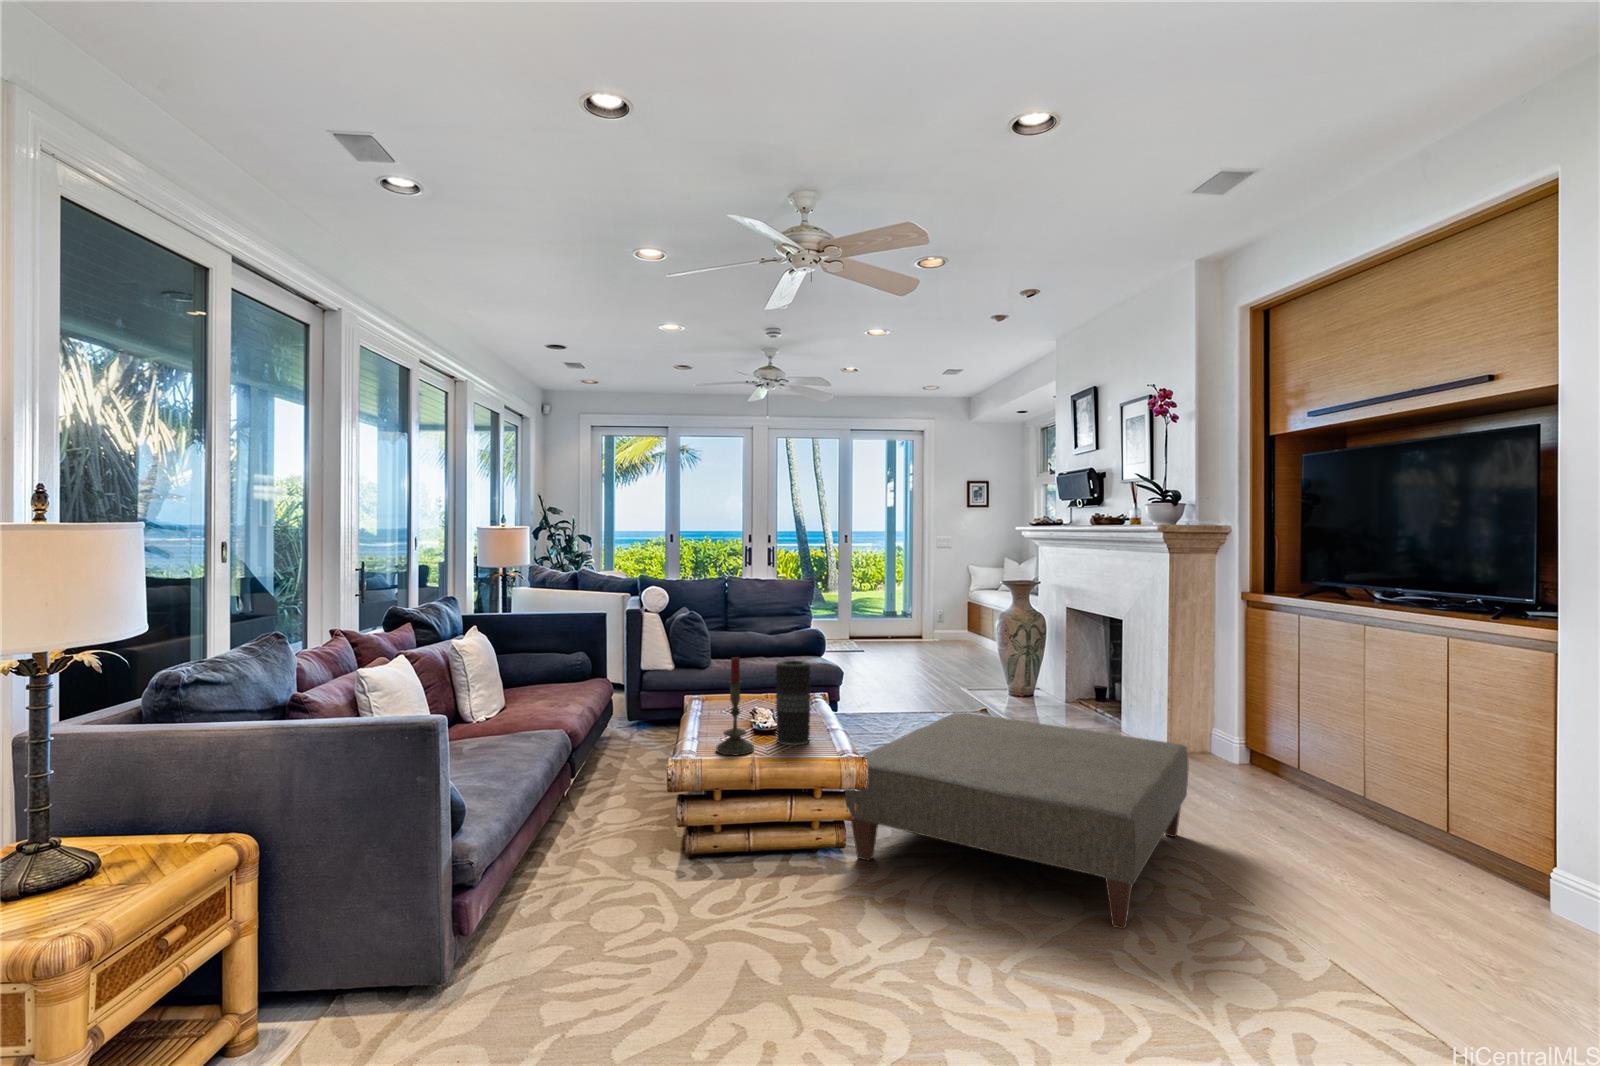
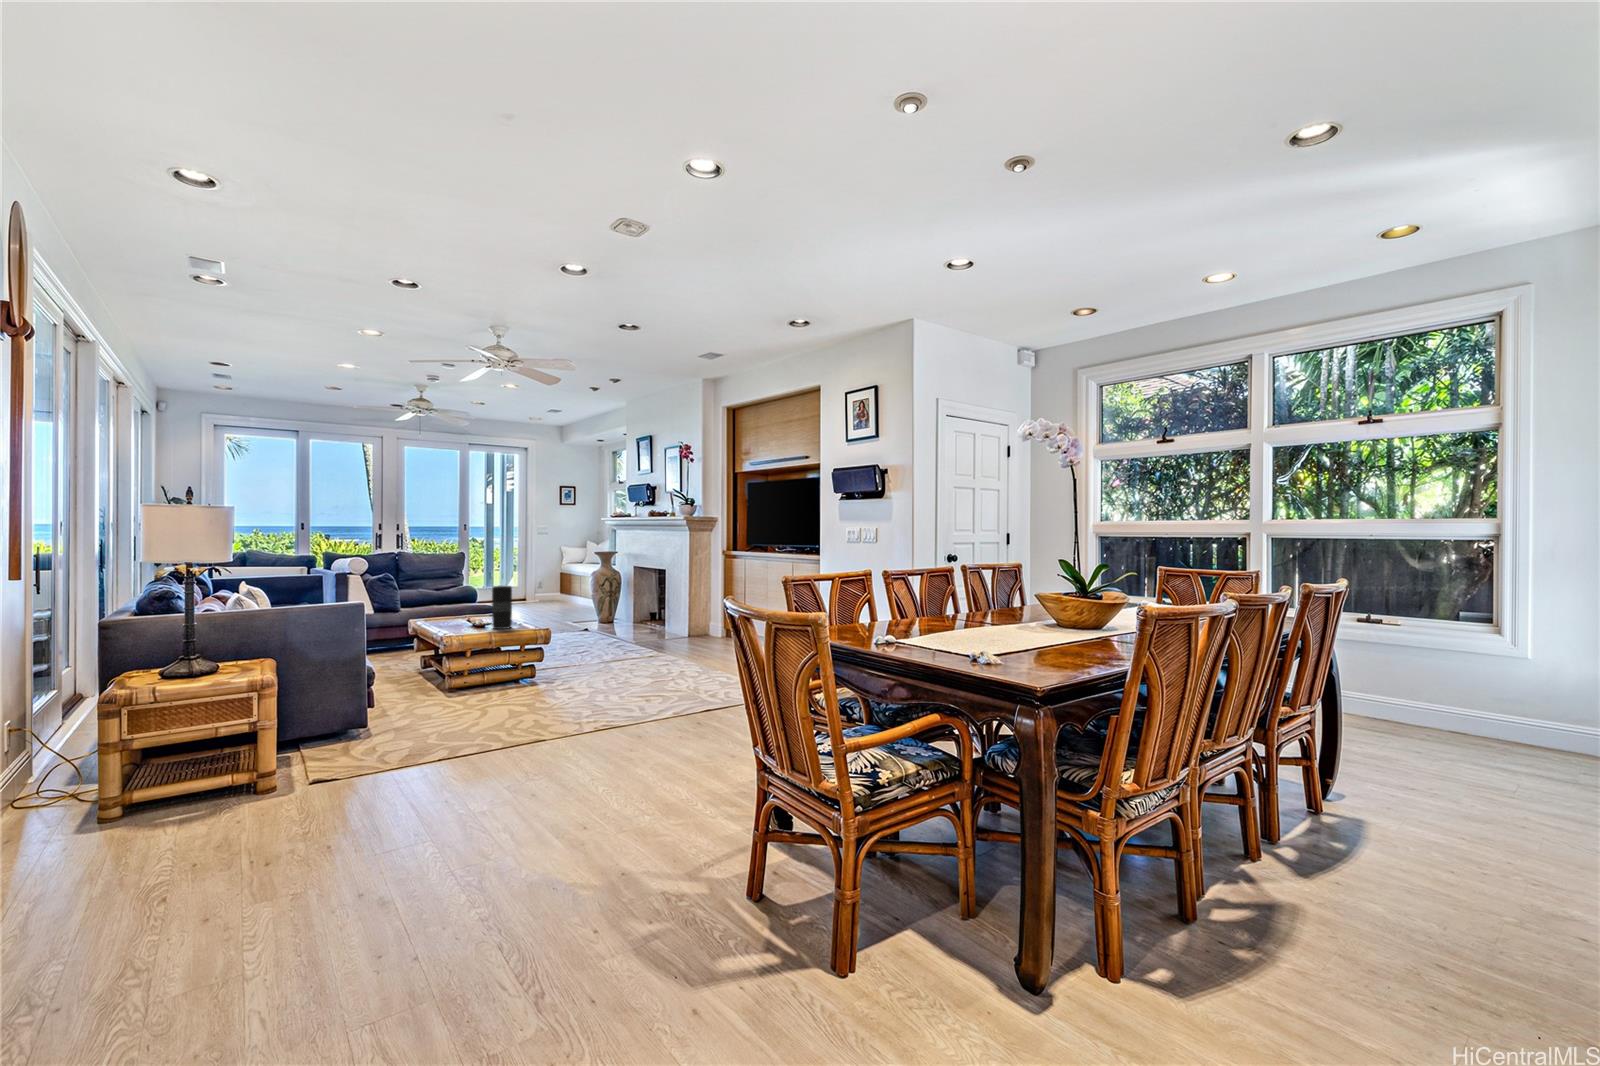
candle: present [716,657,754,755] -> none [462,581,484,634]
ottoman: present [845,713,1189,929] -> none [535,616,696,683]

